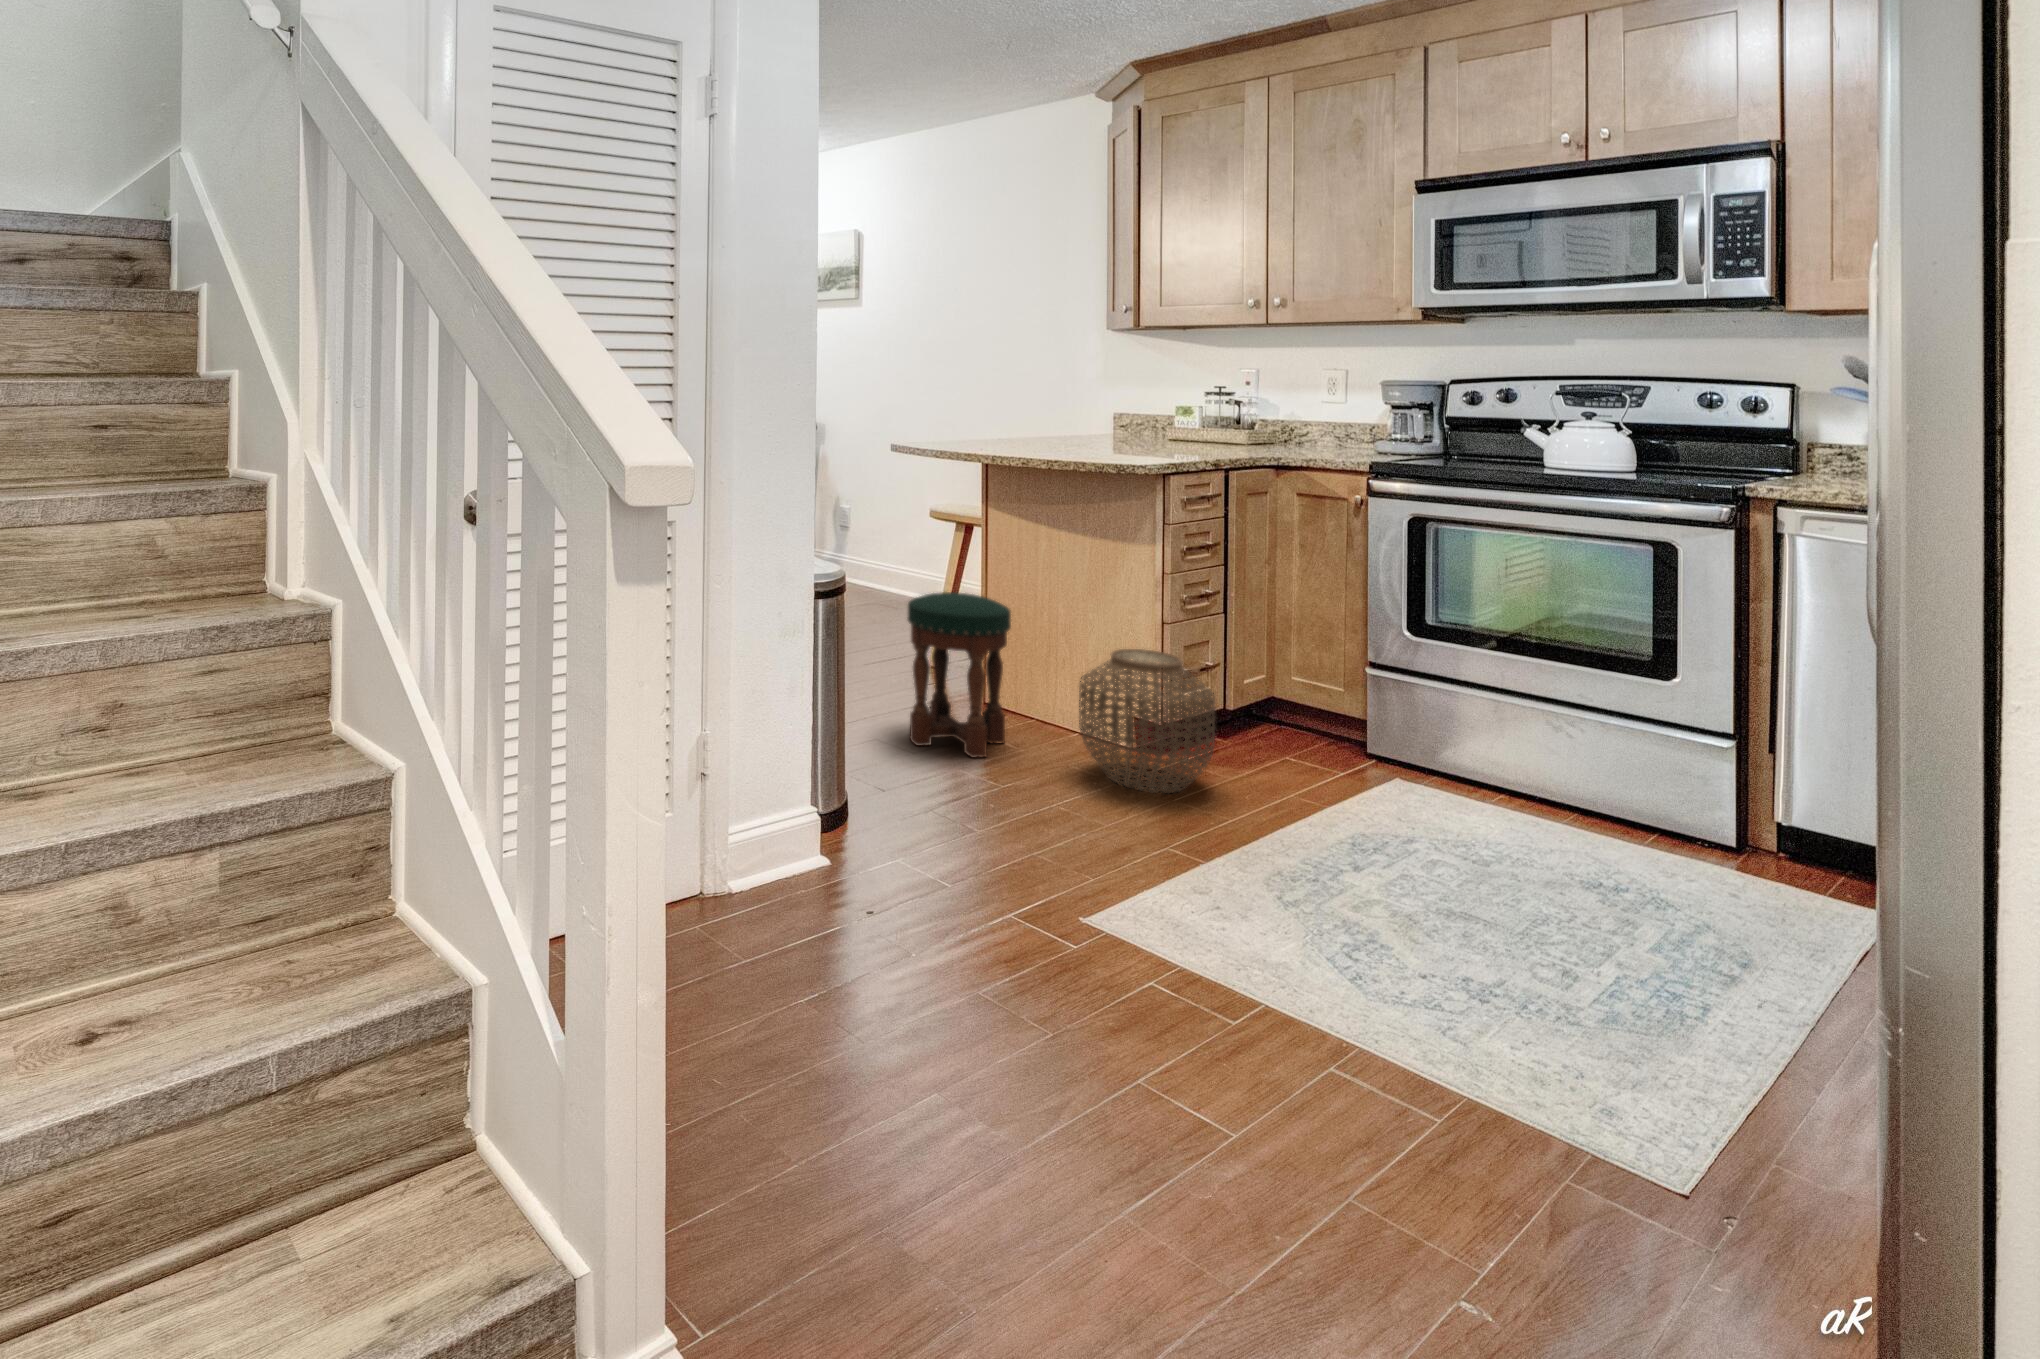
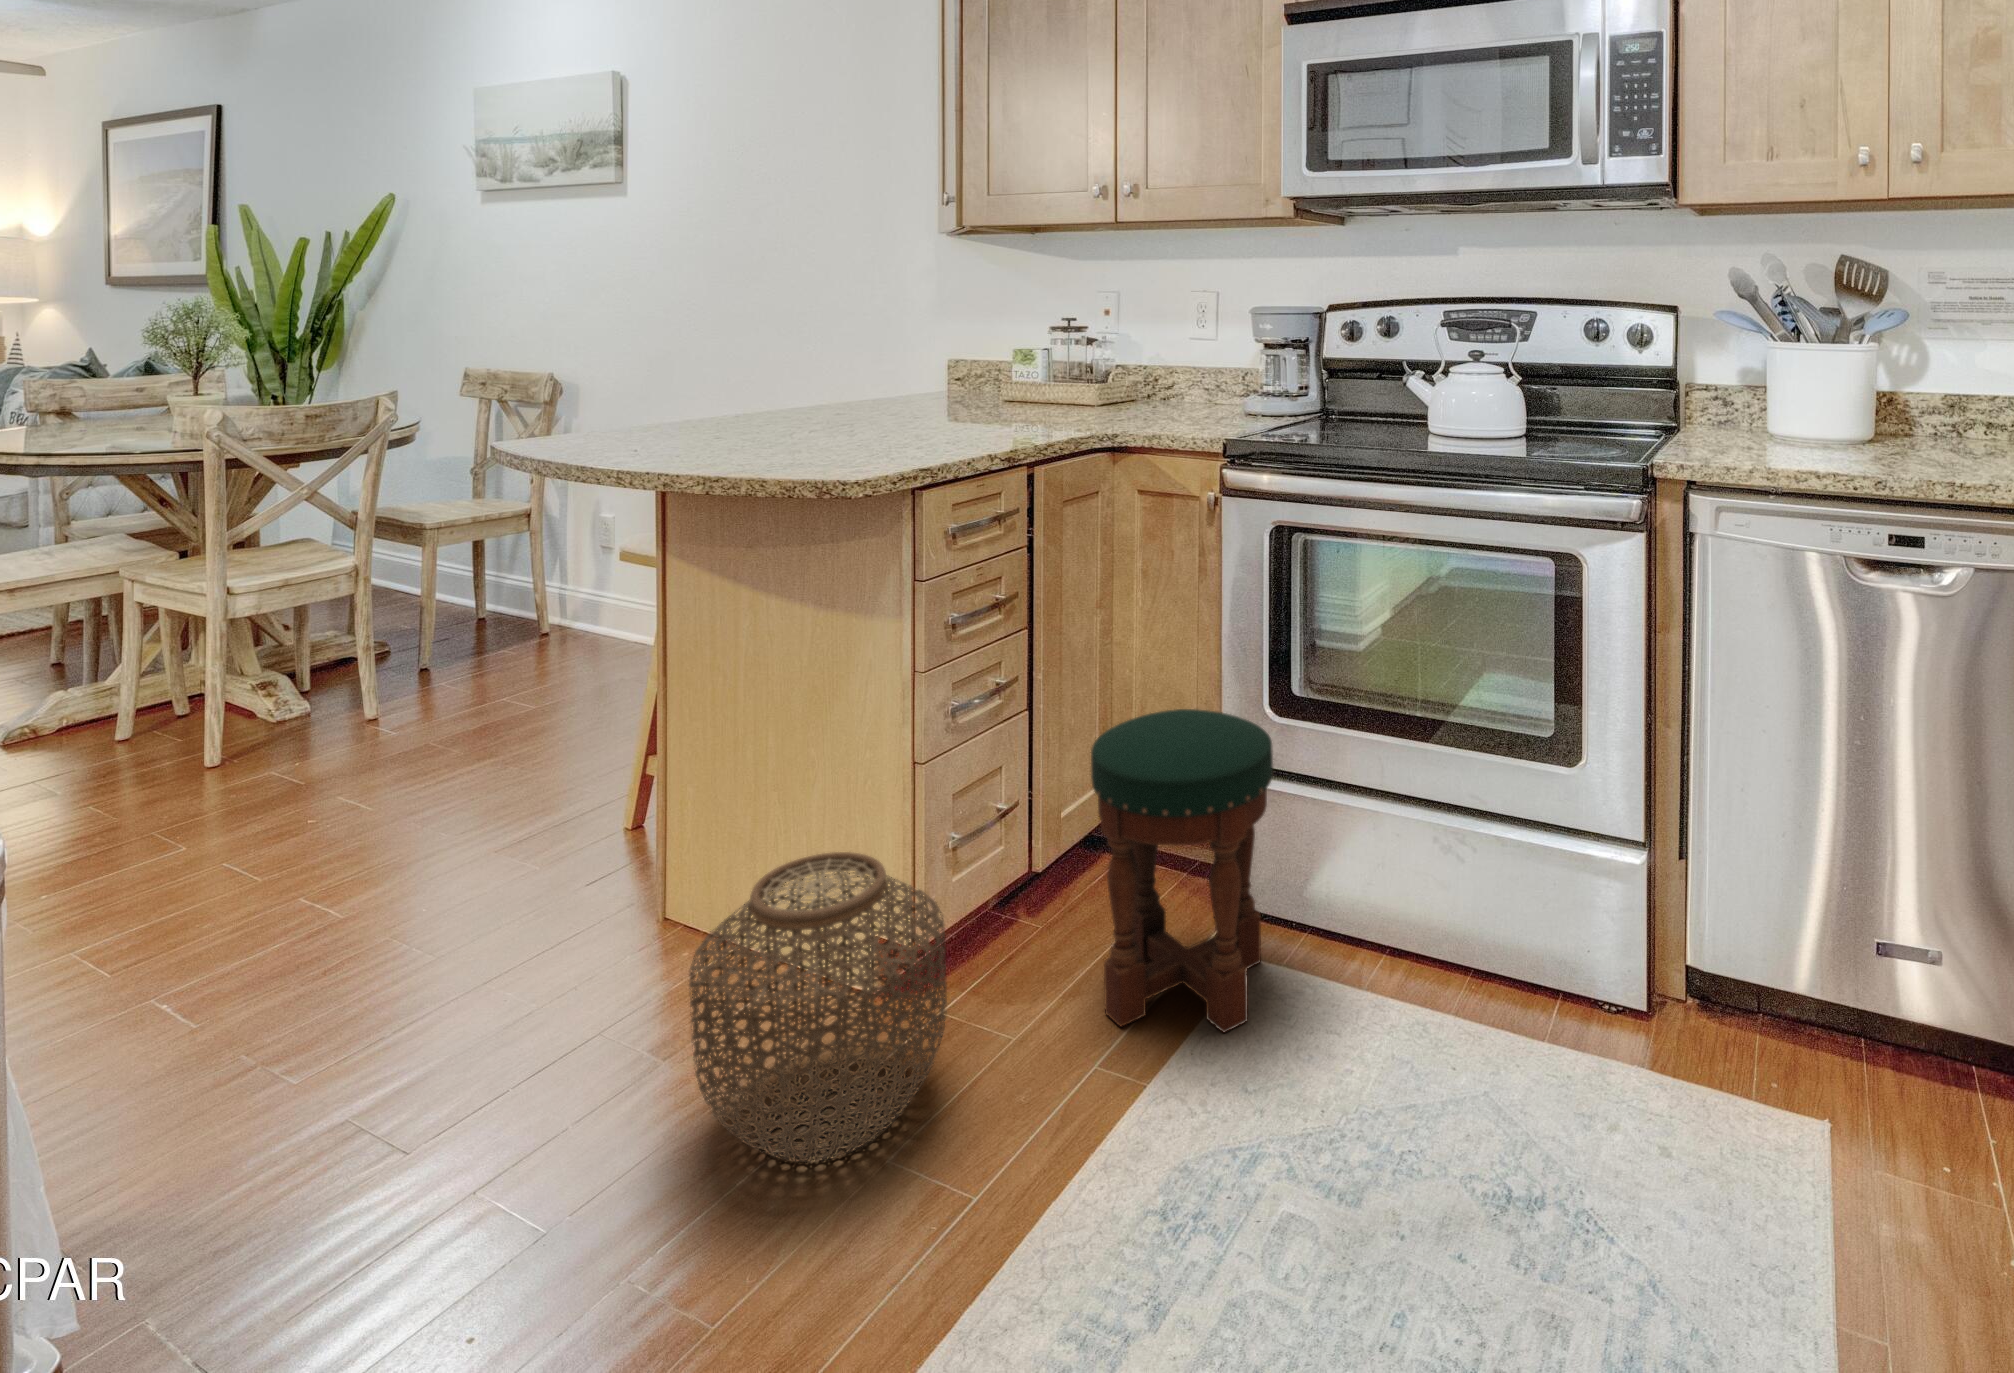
stool: present [907,592,1011,758] -> present [1091,709,1273,1032]

